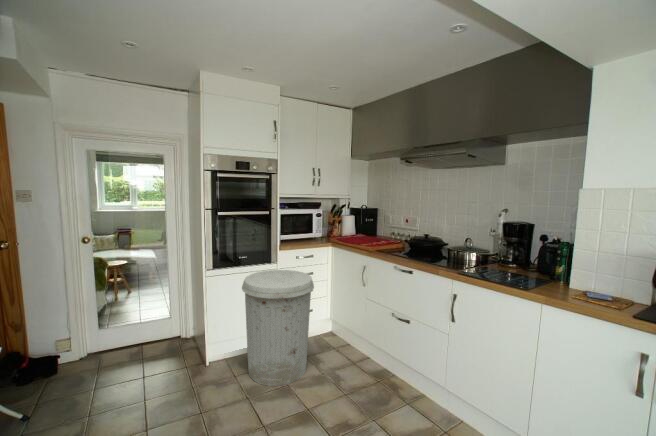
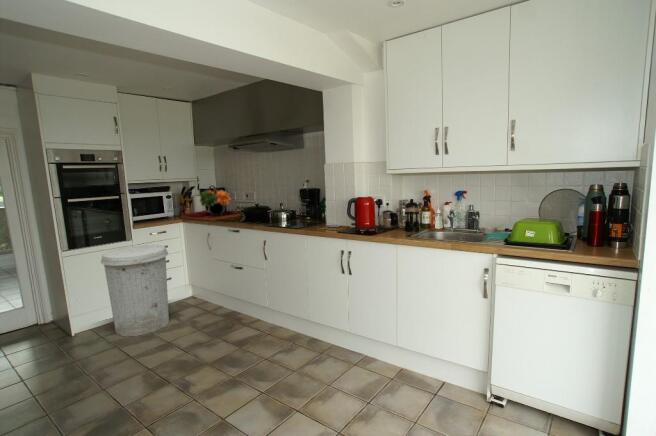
flower arrangement: none [351,208,389,241] -> present [200,188,230,215]

